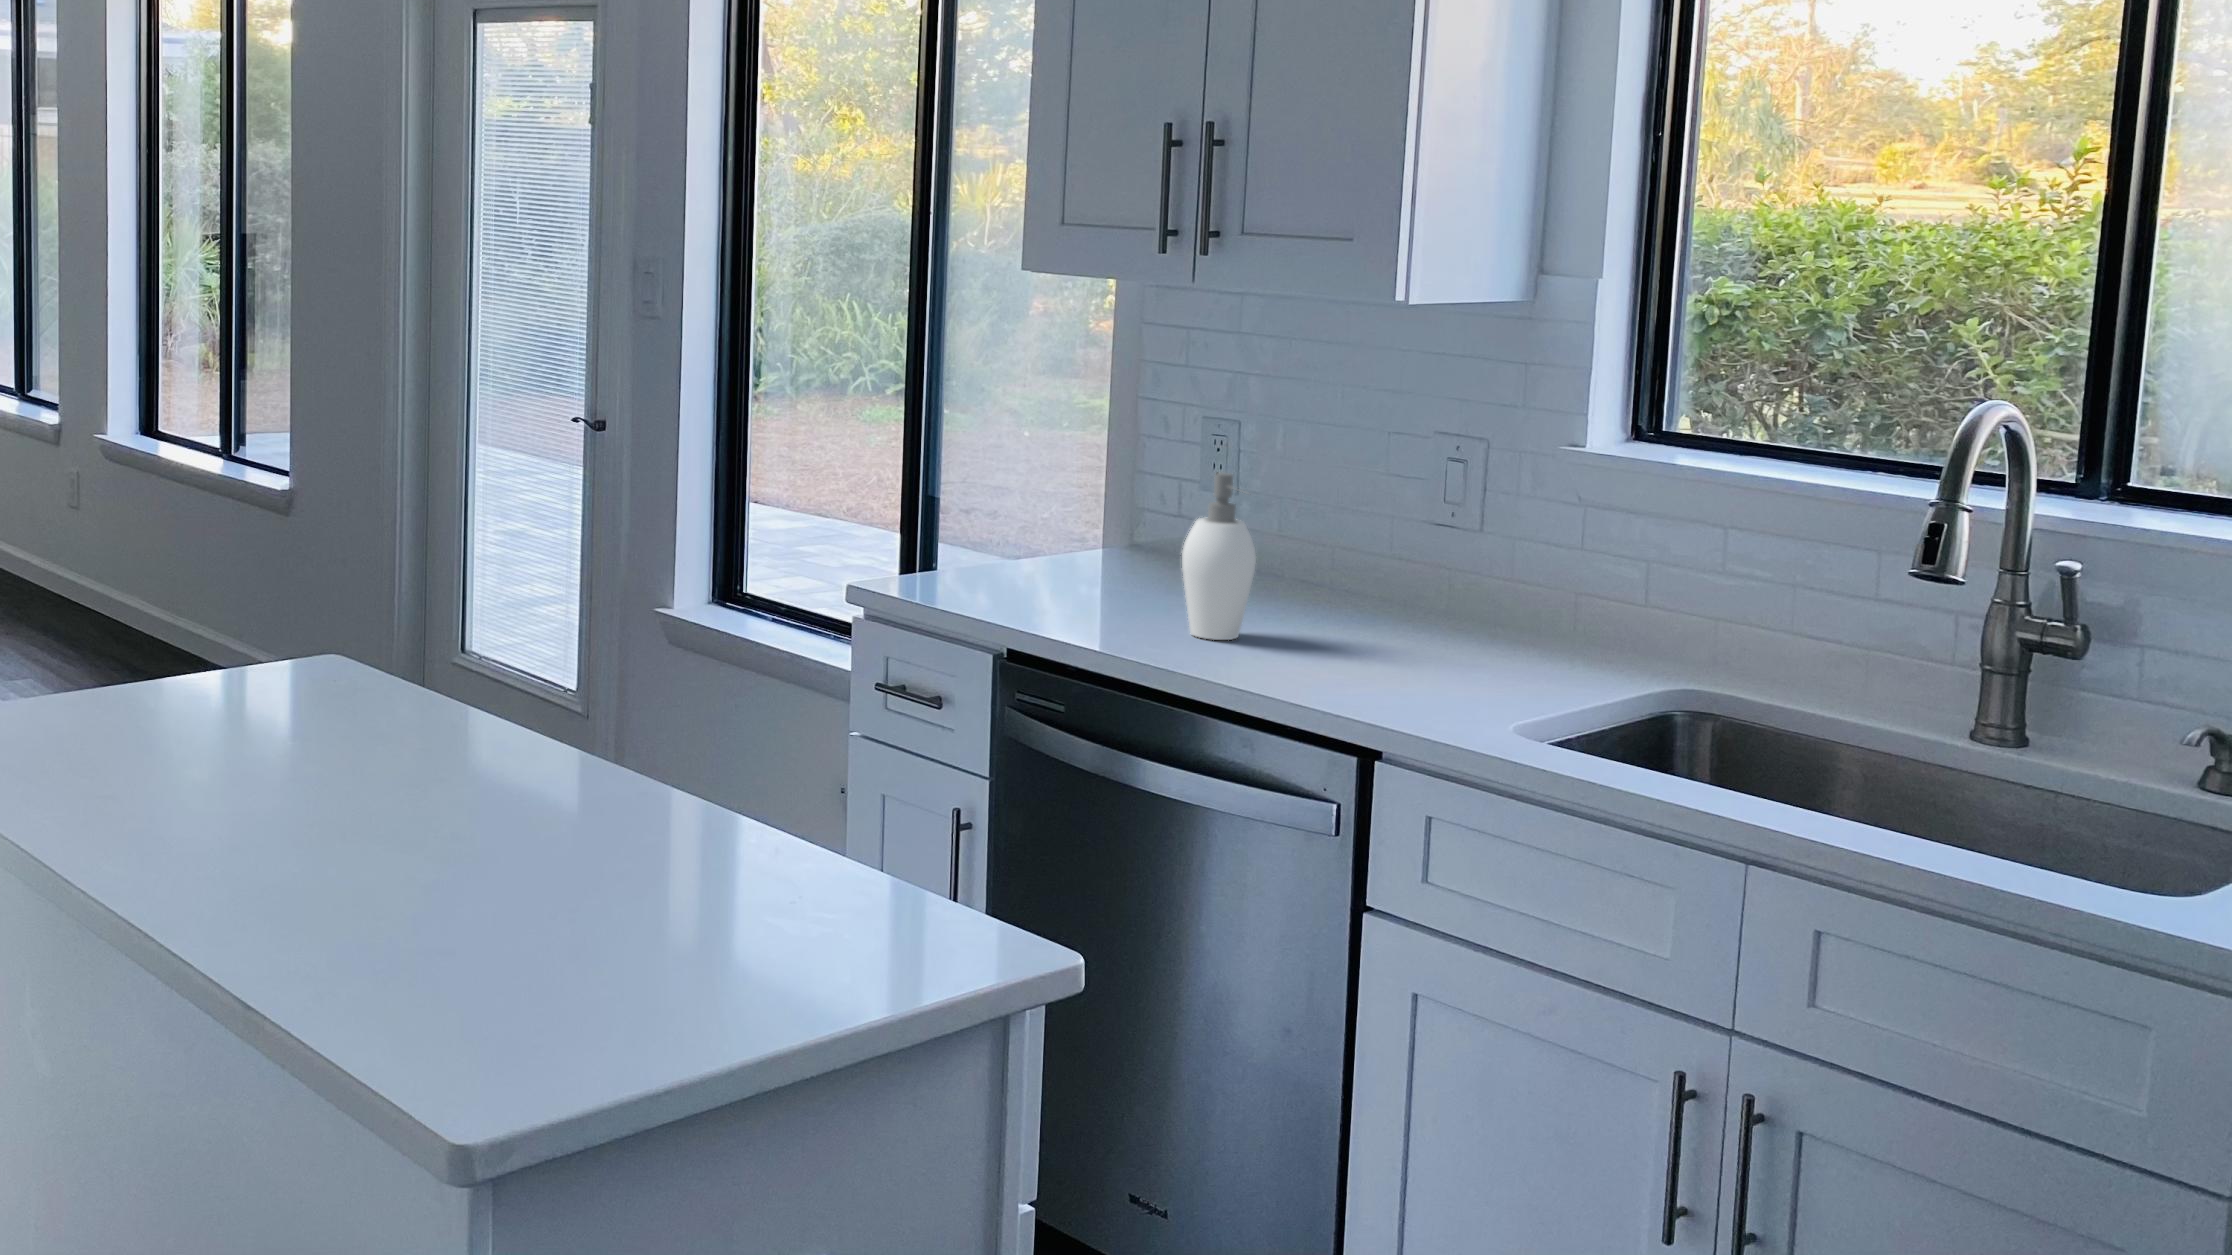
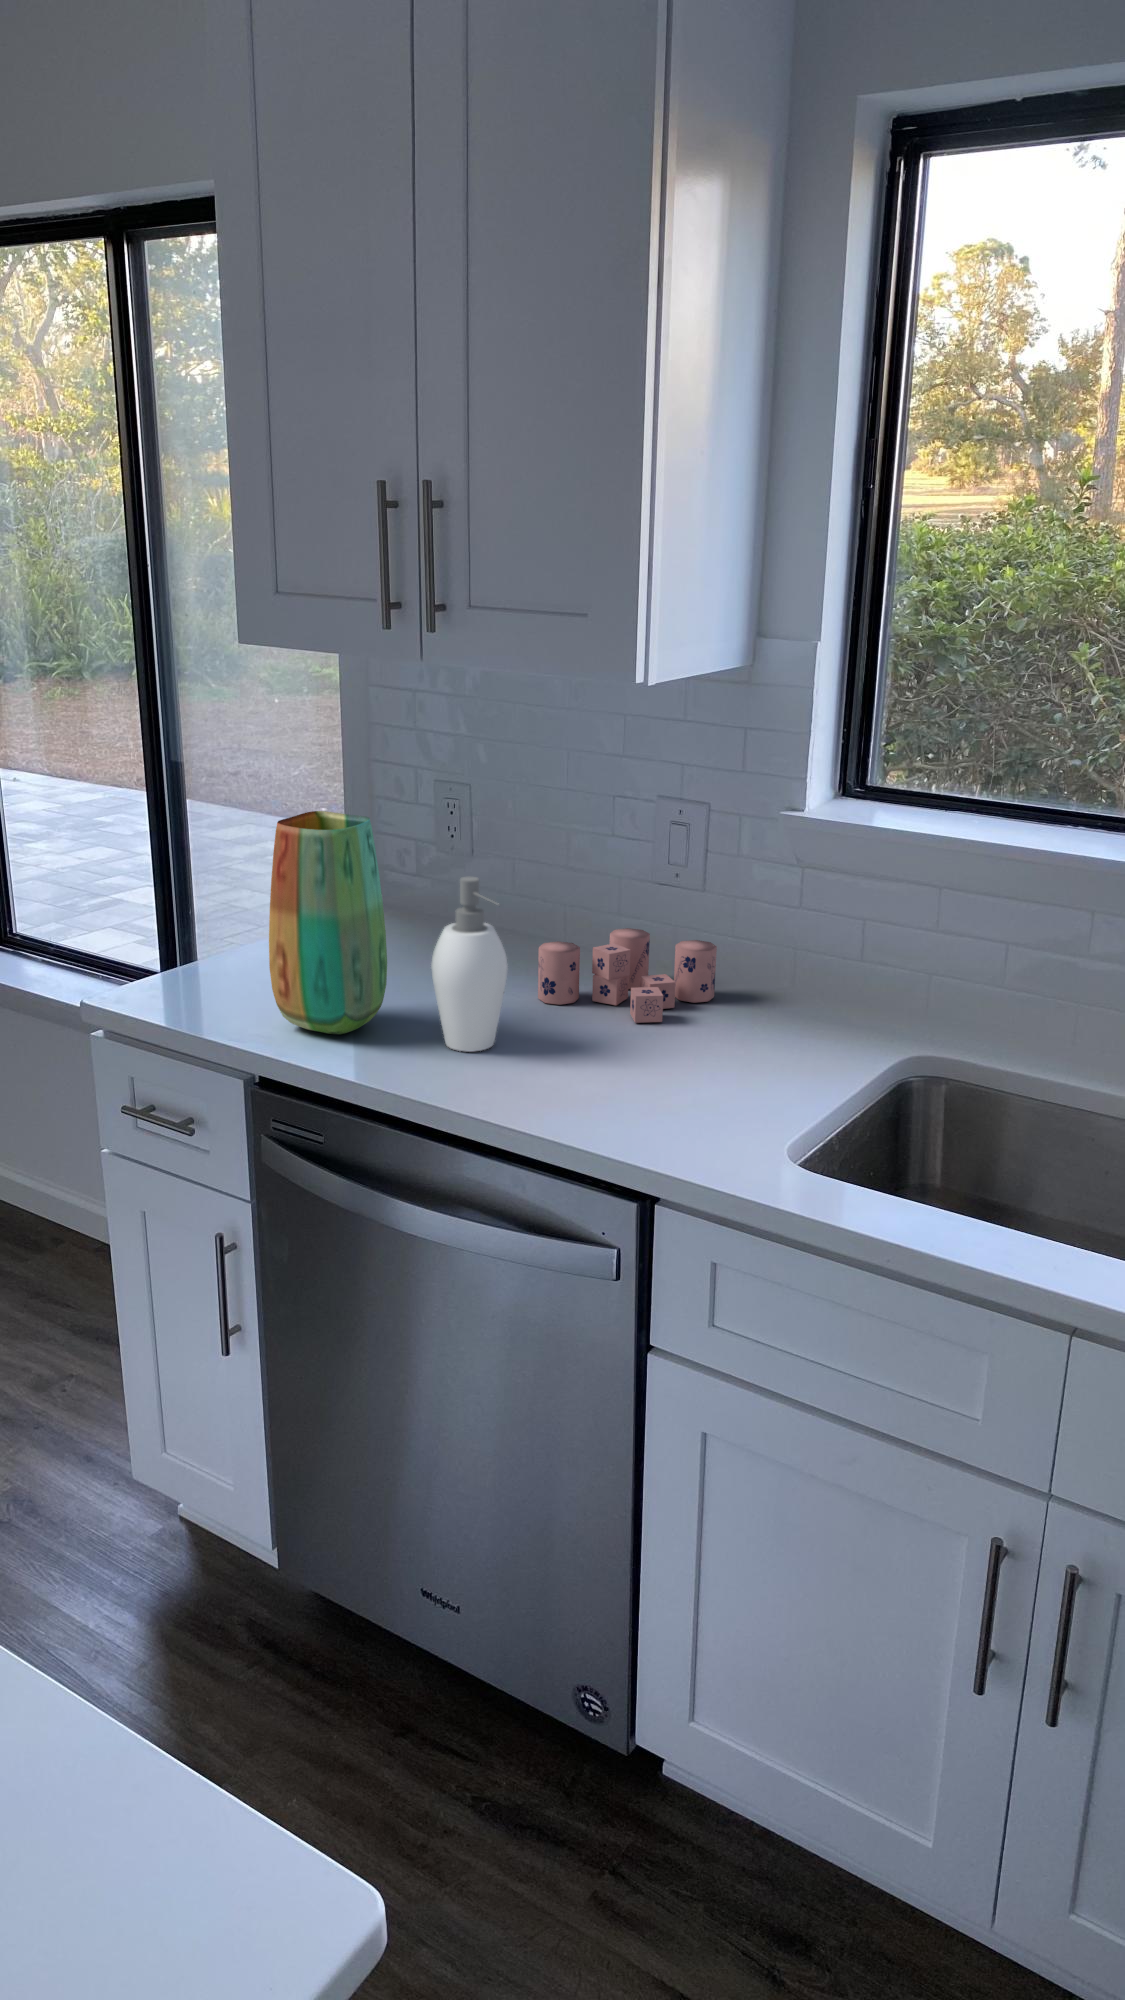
vase: none [1029,411,1141,618] -> present [269,811,387,1034]
candle: none [1290,560,1481,640] -> present [538,928,717,1023]

